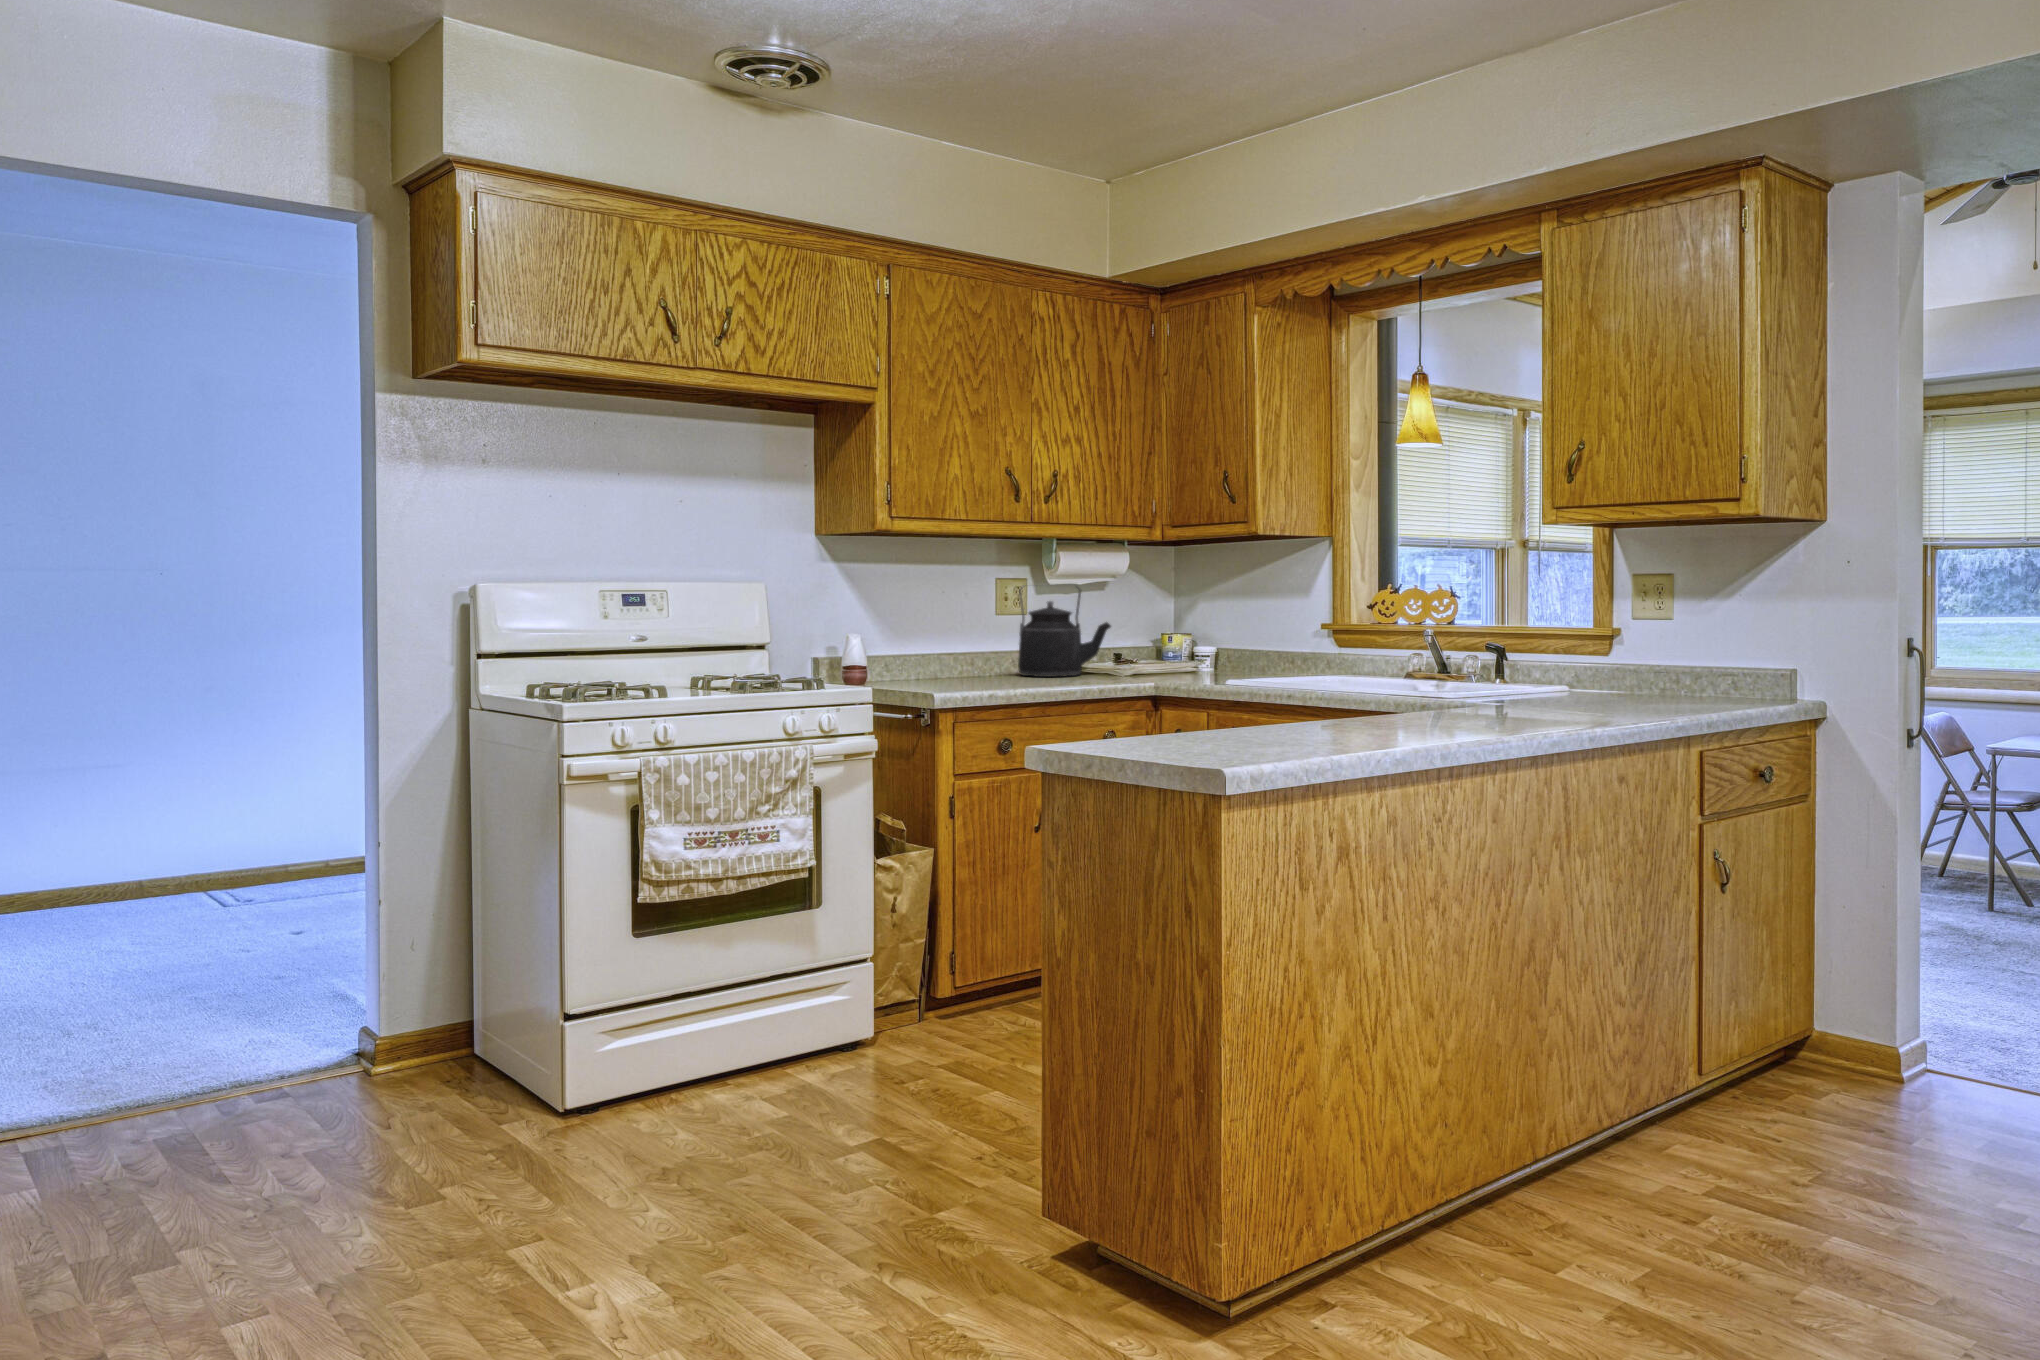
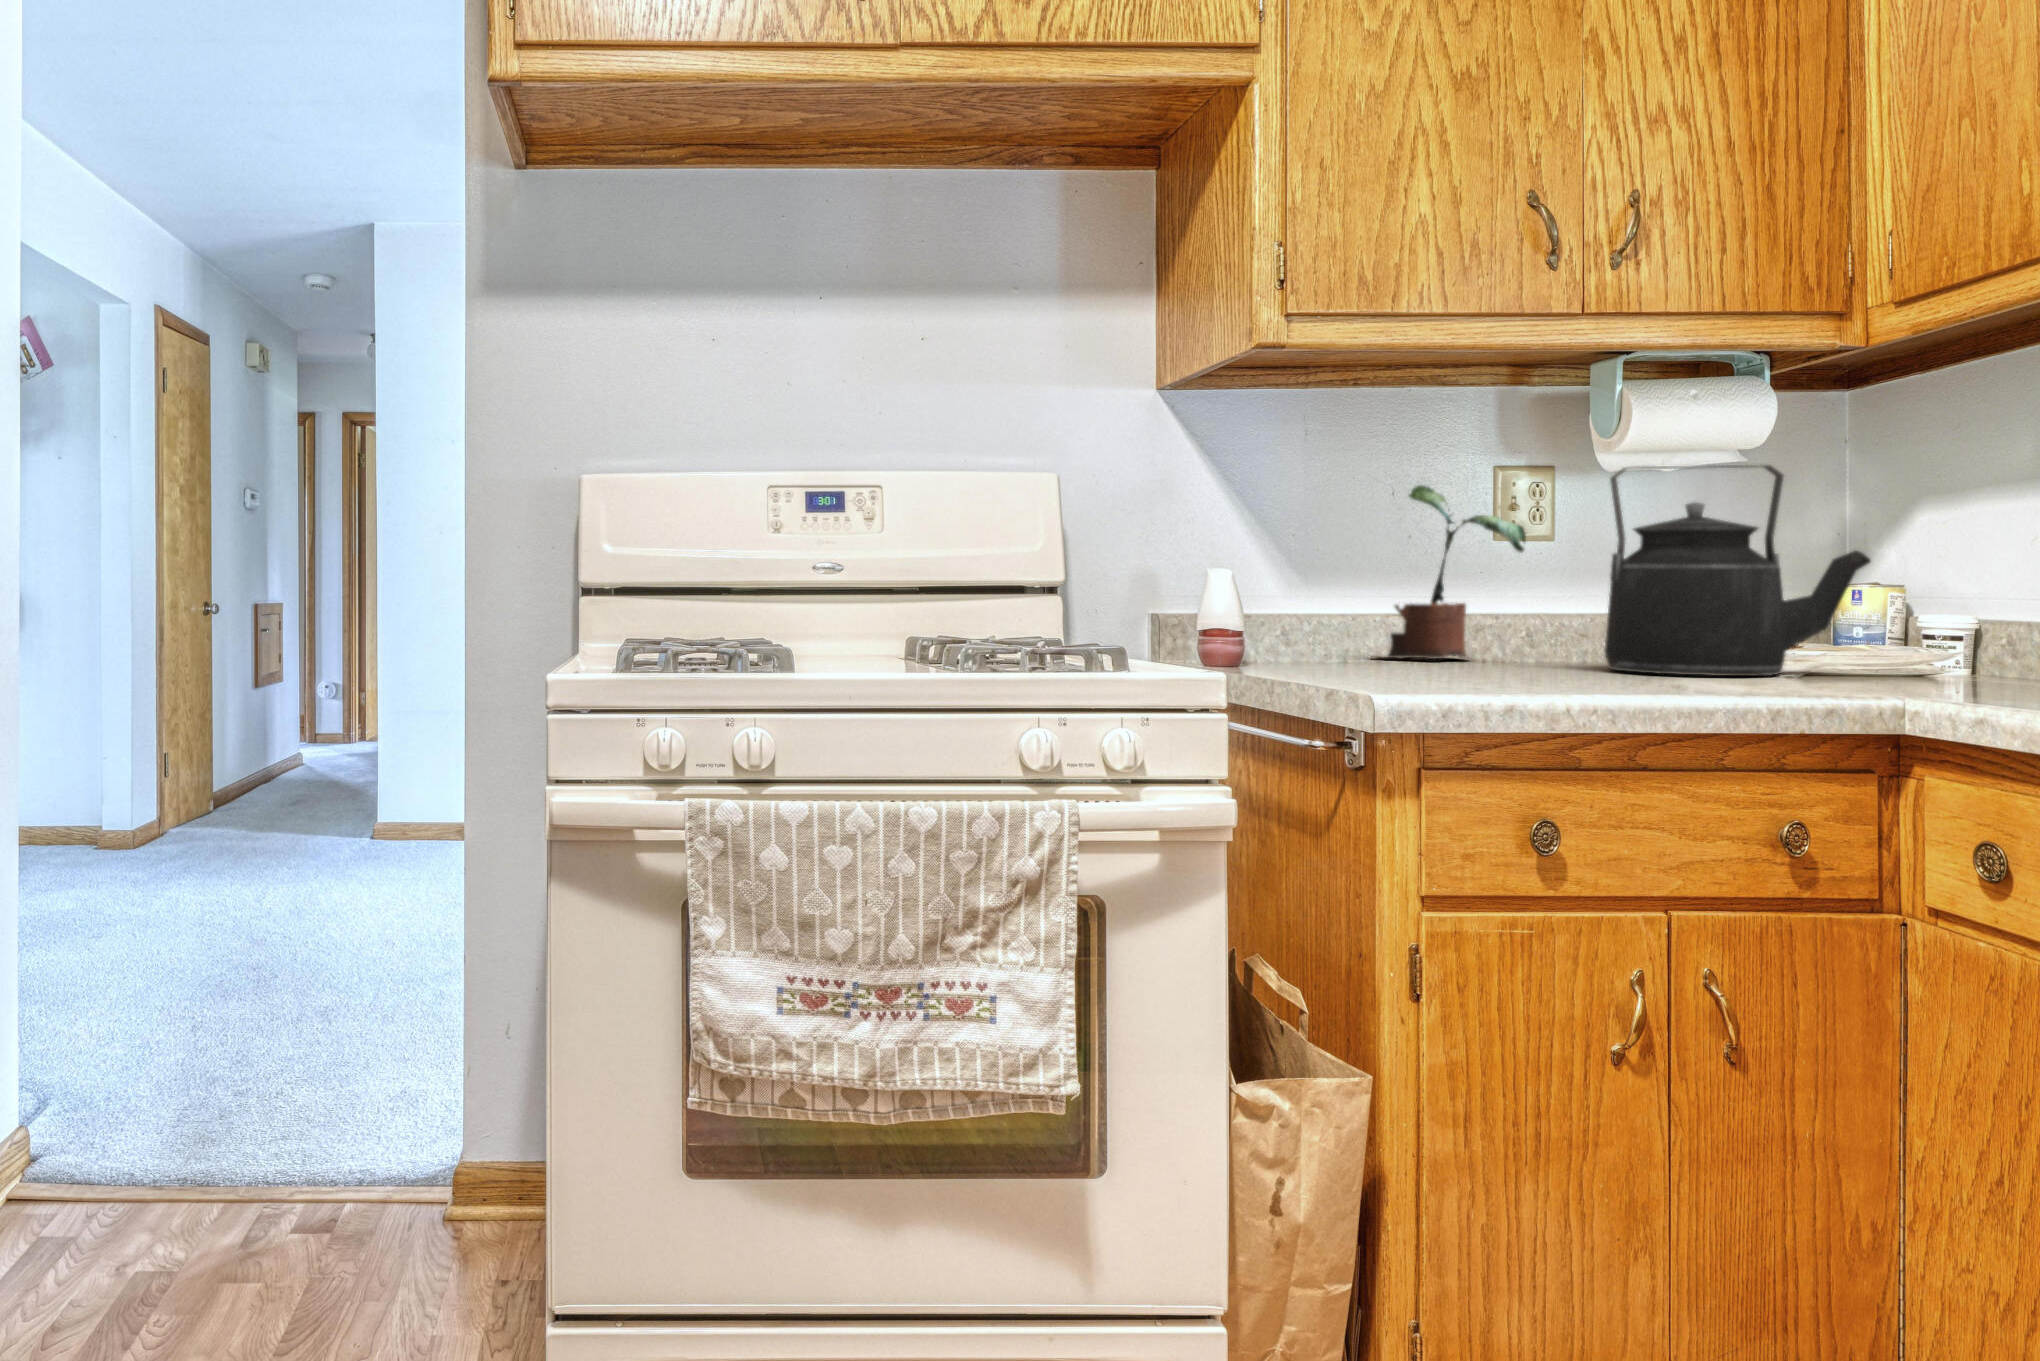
potted plant: none [923,589,988,672] -> present [1386,485,1526,659]

